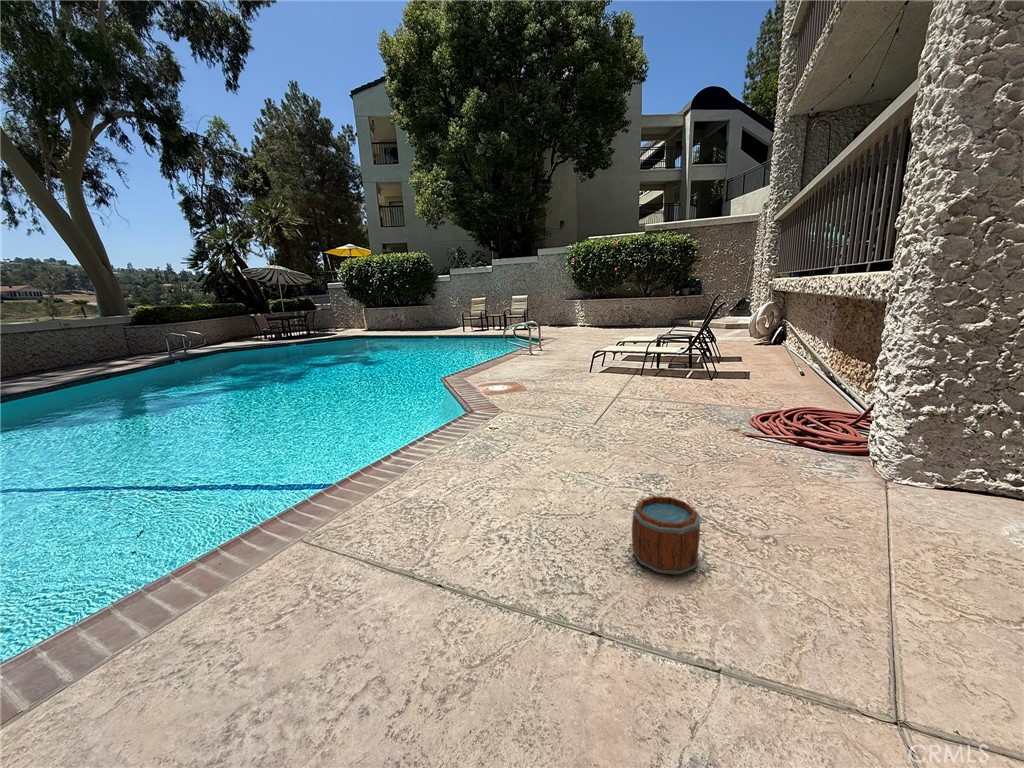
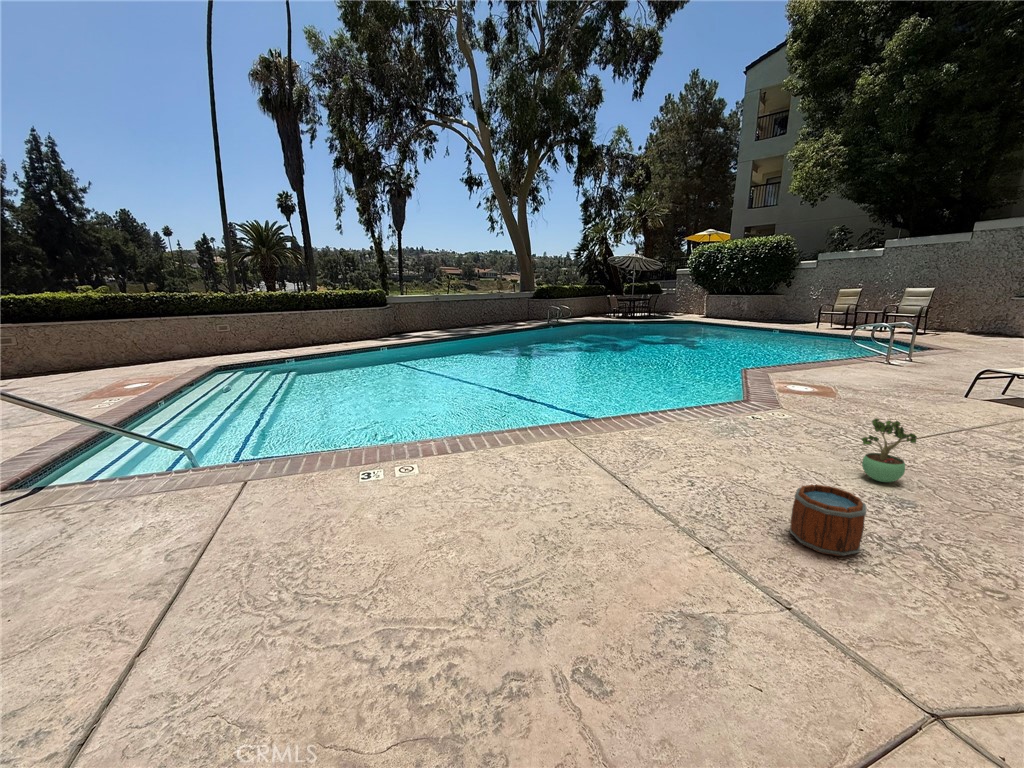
potted plant: none [609,408,650,465] -> present [861,419,917,482]

